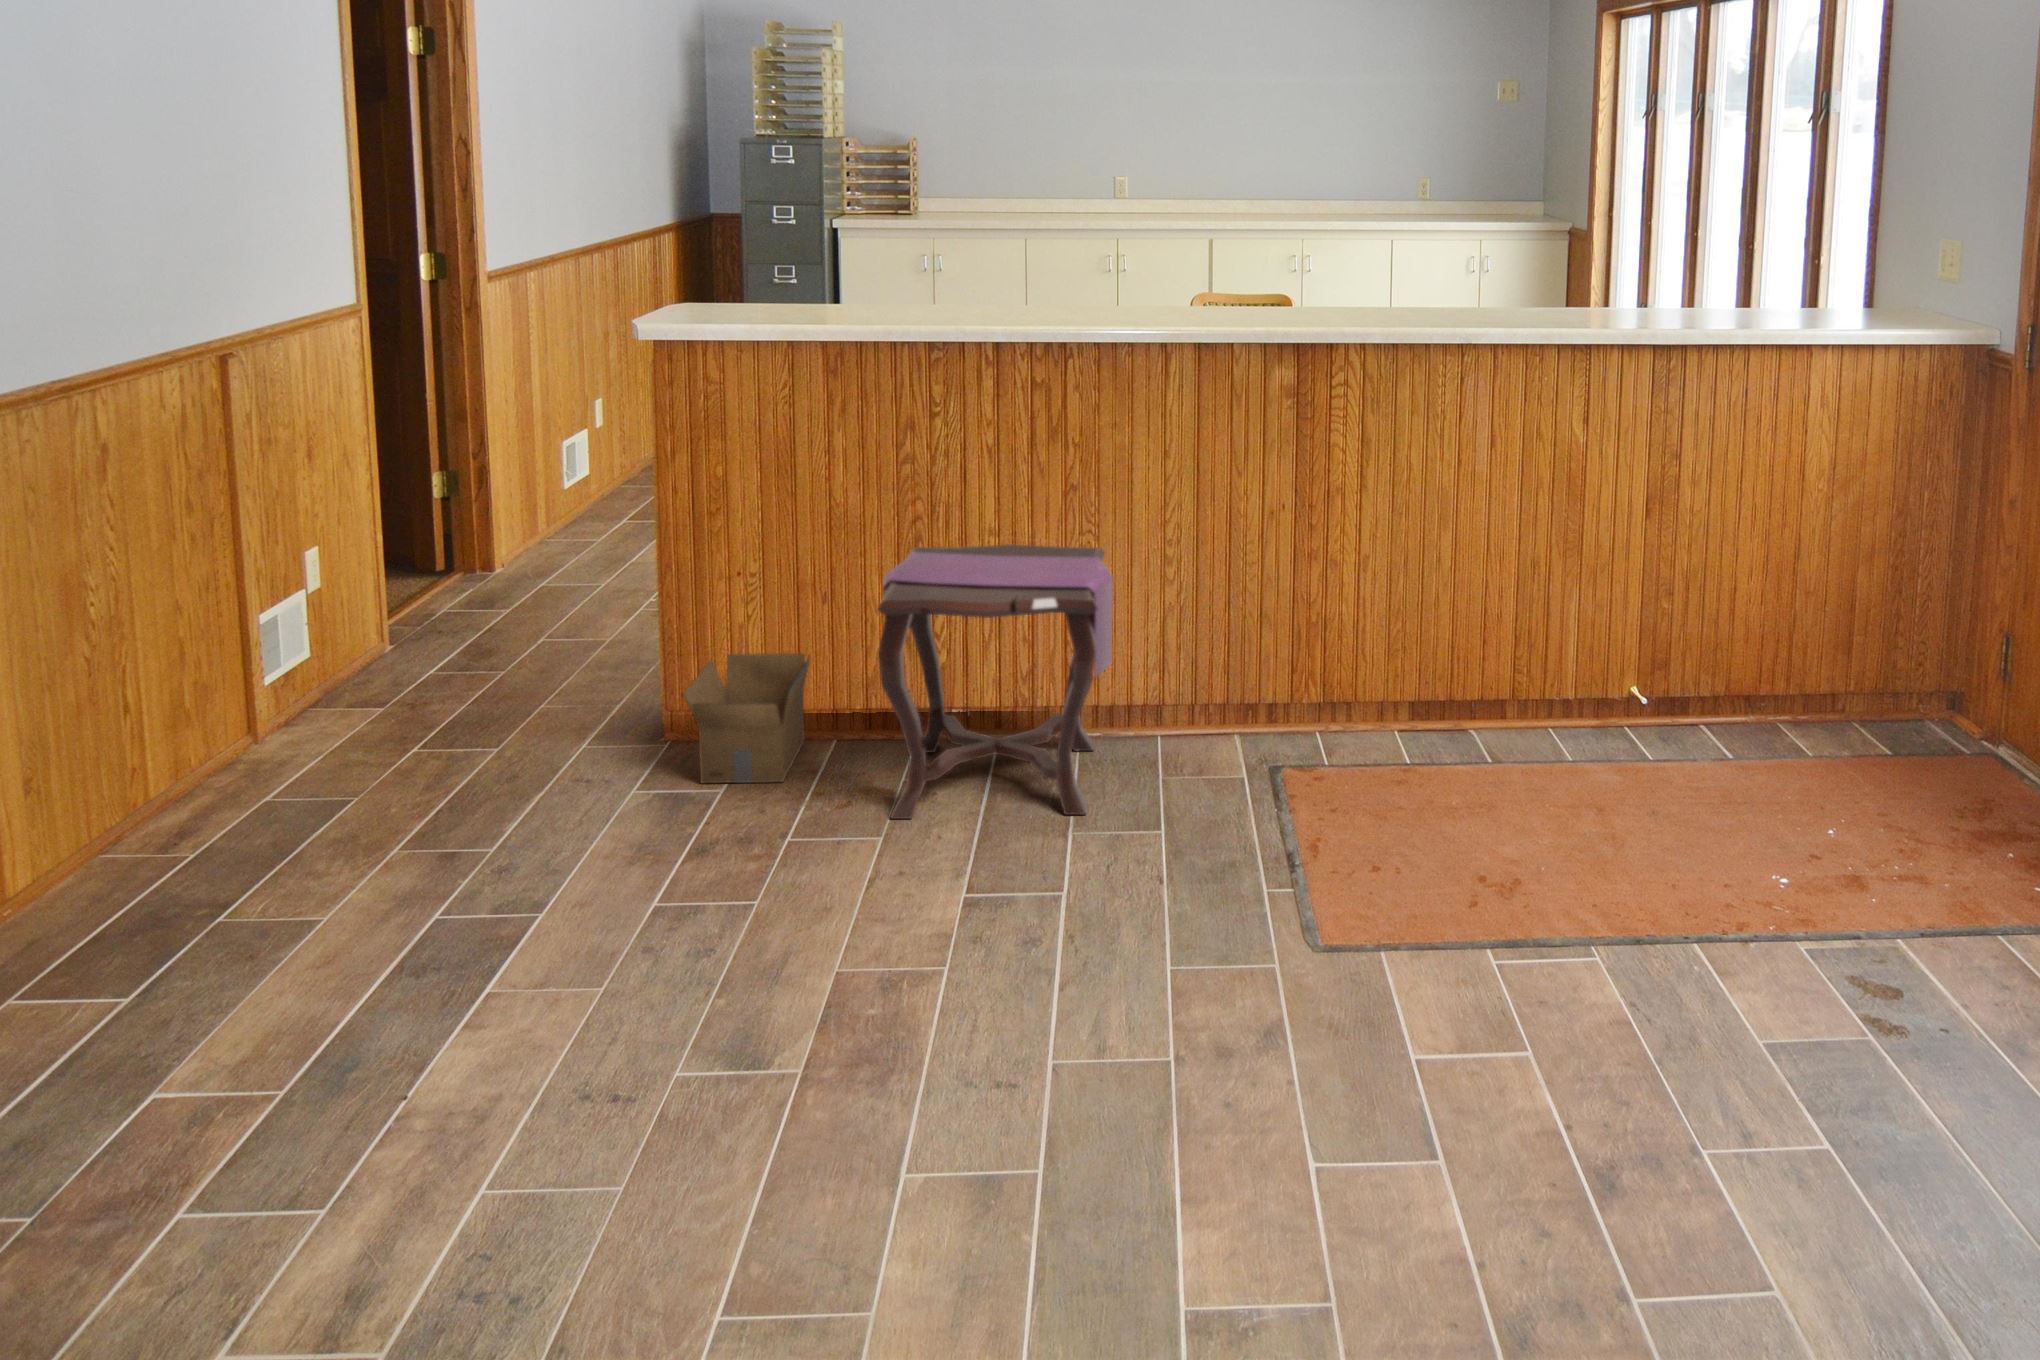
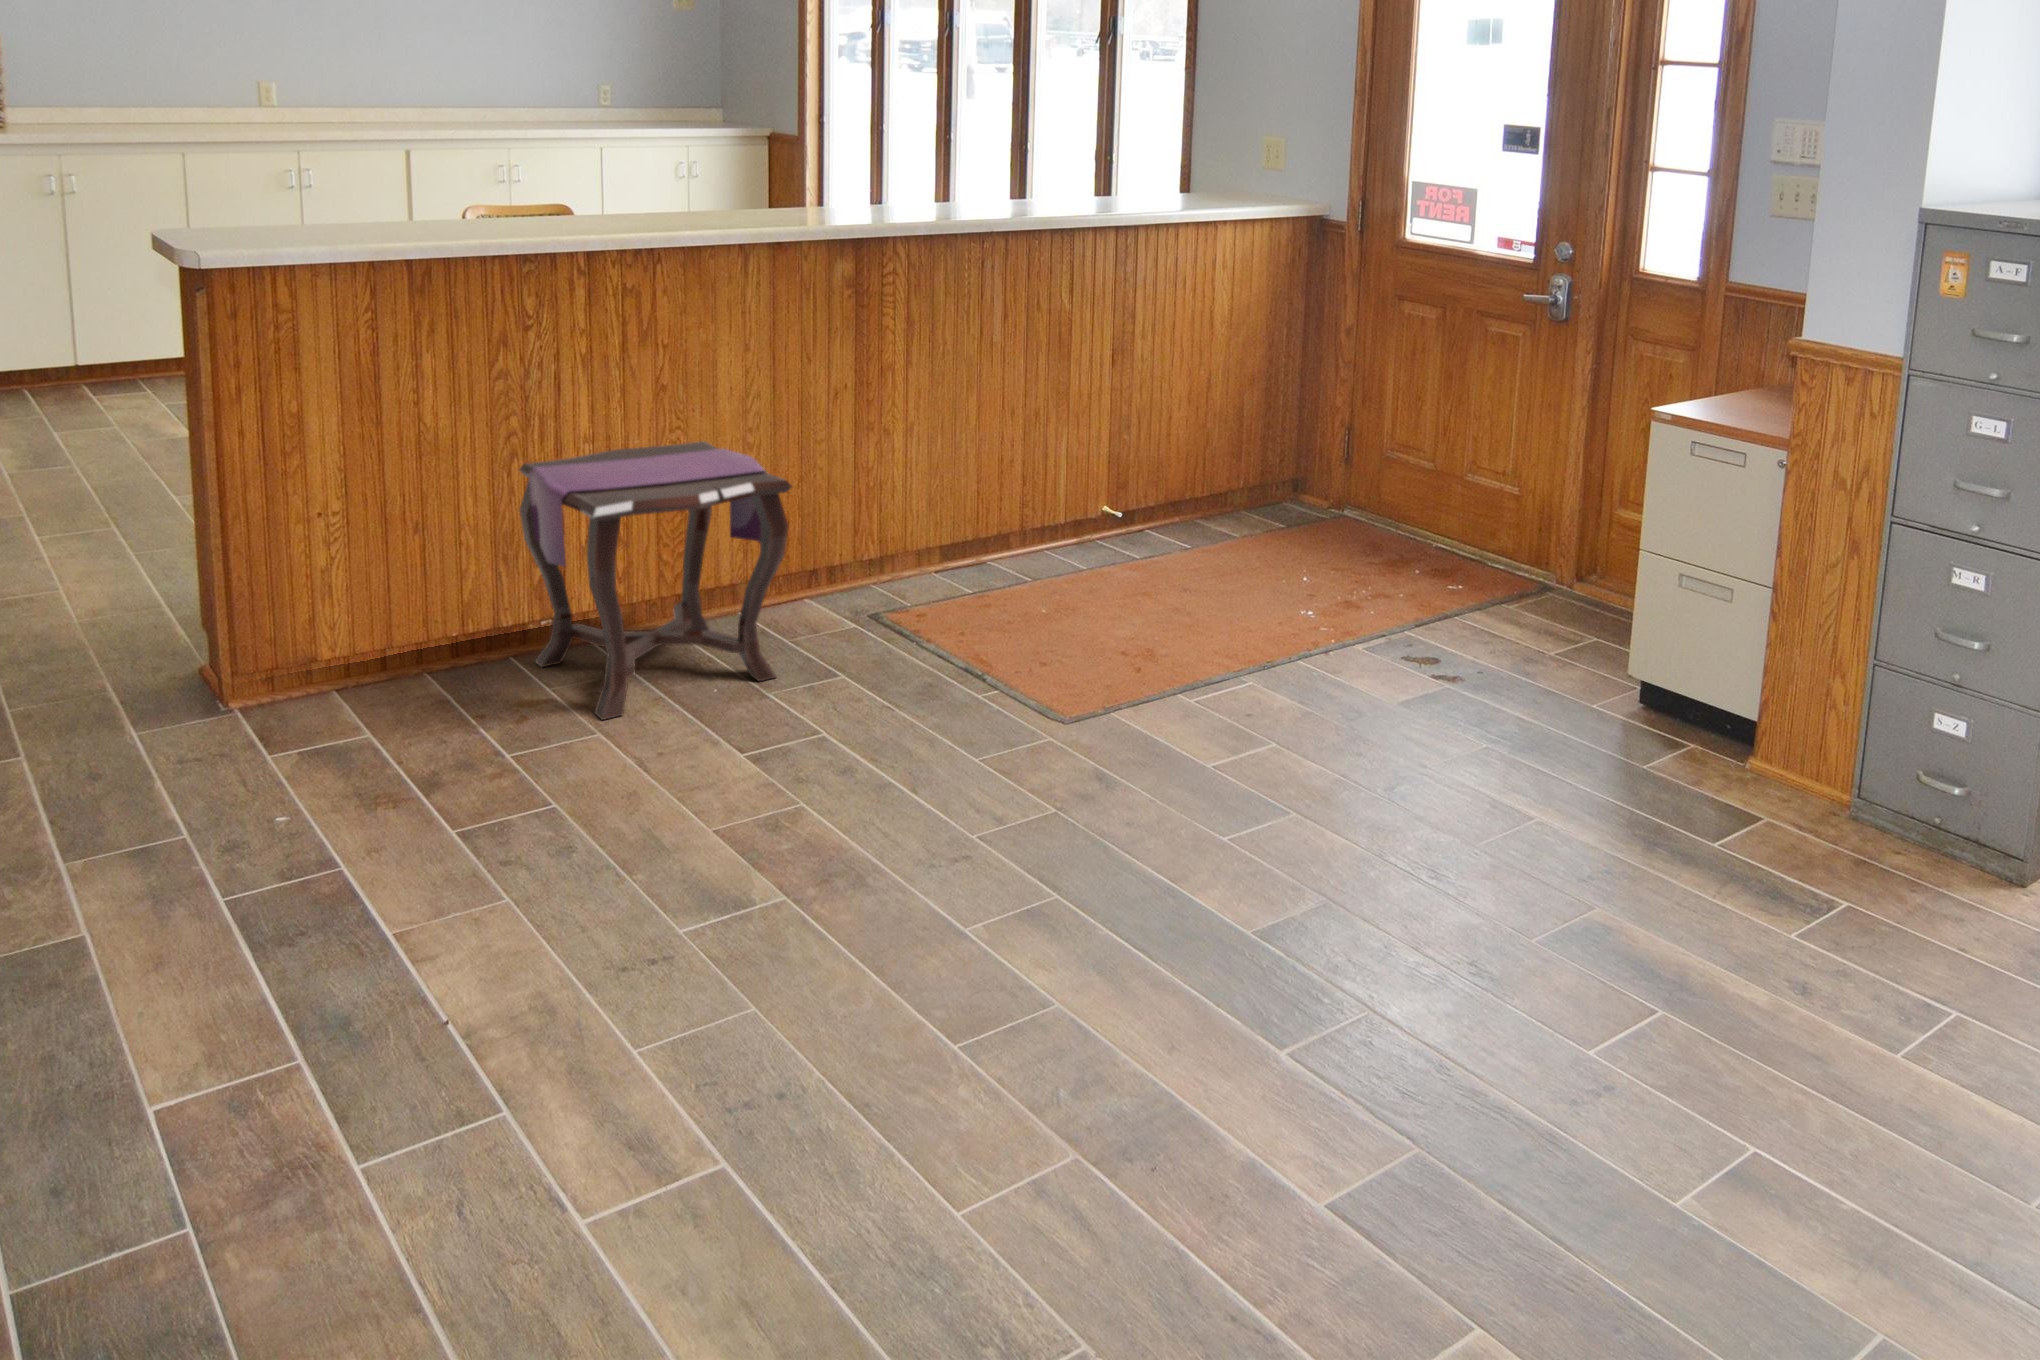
cardboard box: present [683,653,810,784] -> none [297,591,448,739]

